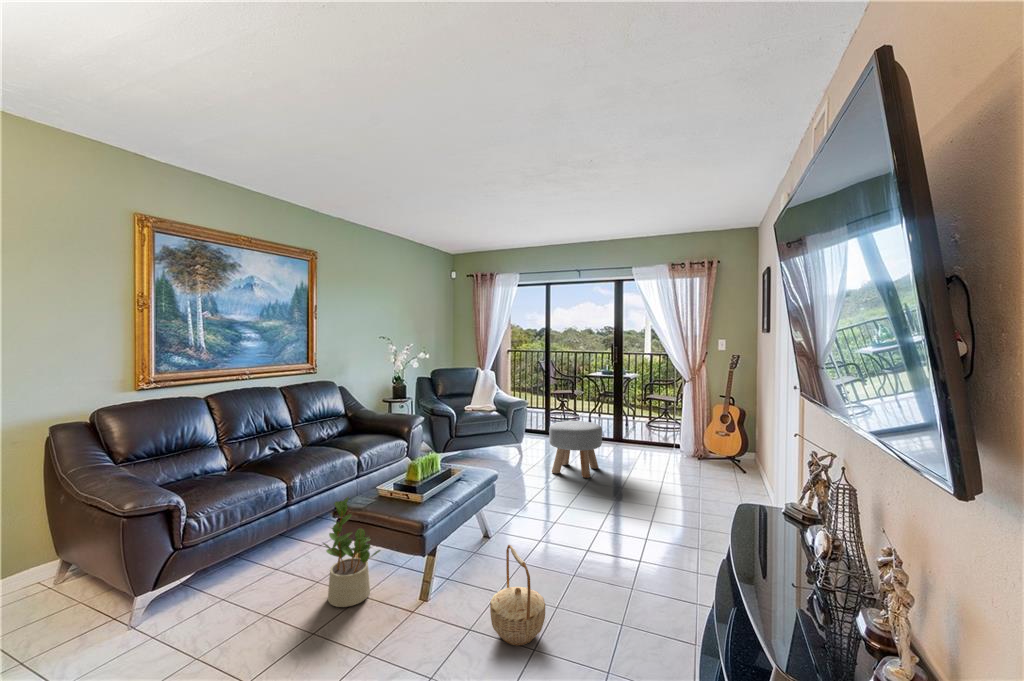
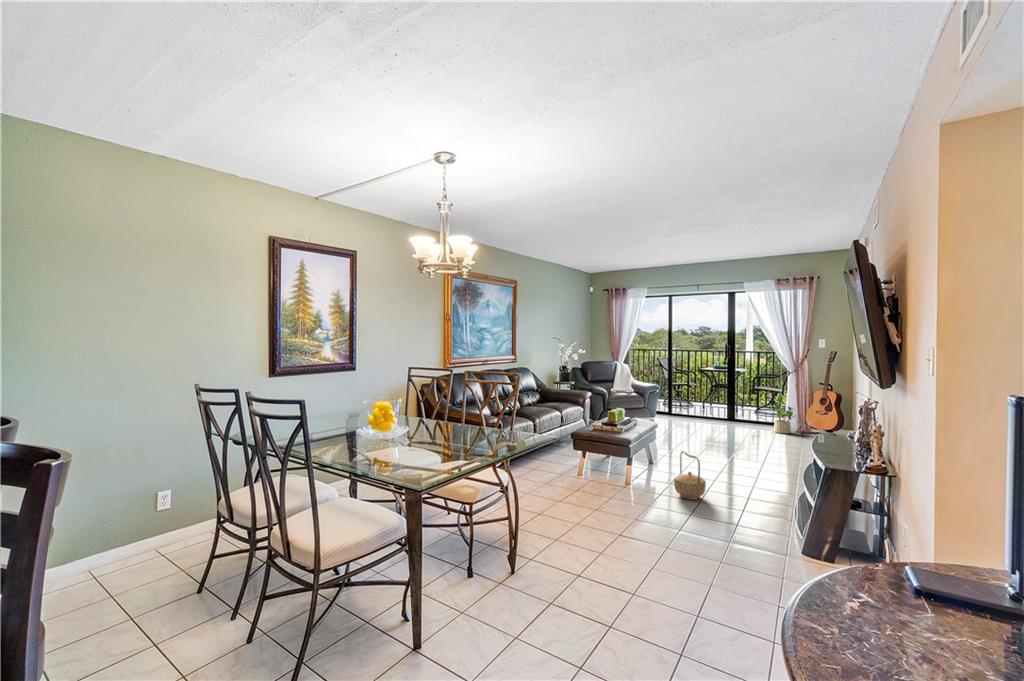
ottoman: present [549,421,602,478] -> none [680,401,722,440]
potted plant: present [323,497,380,607] -> present [774,396,797,433]

